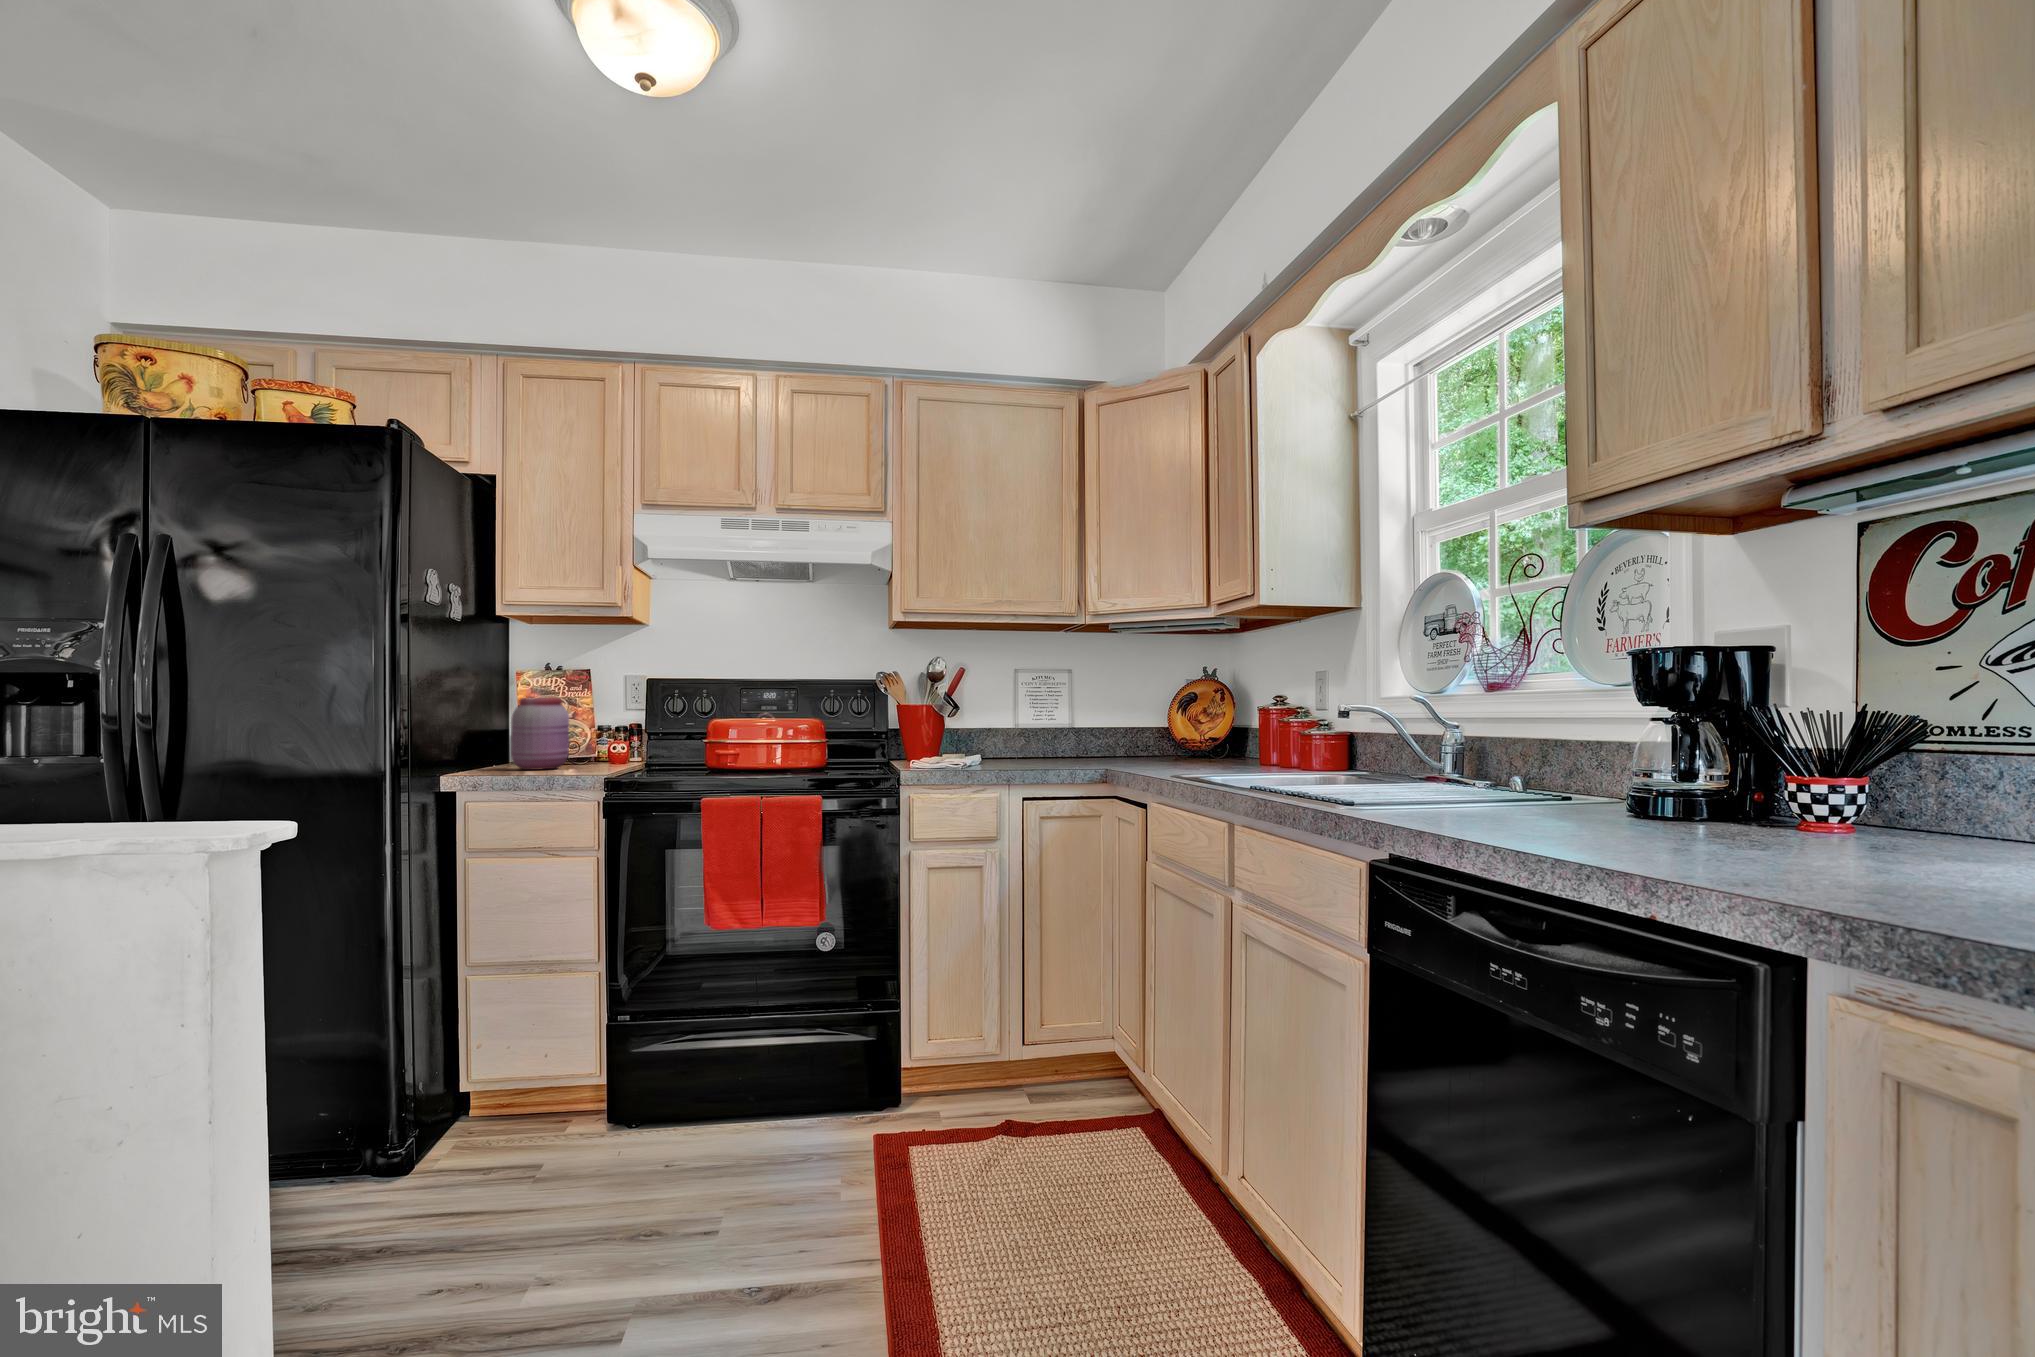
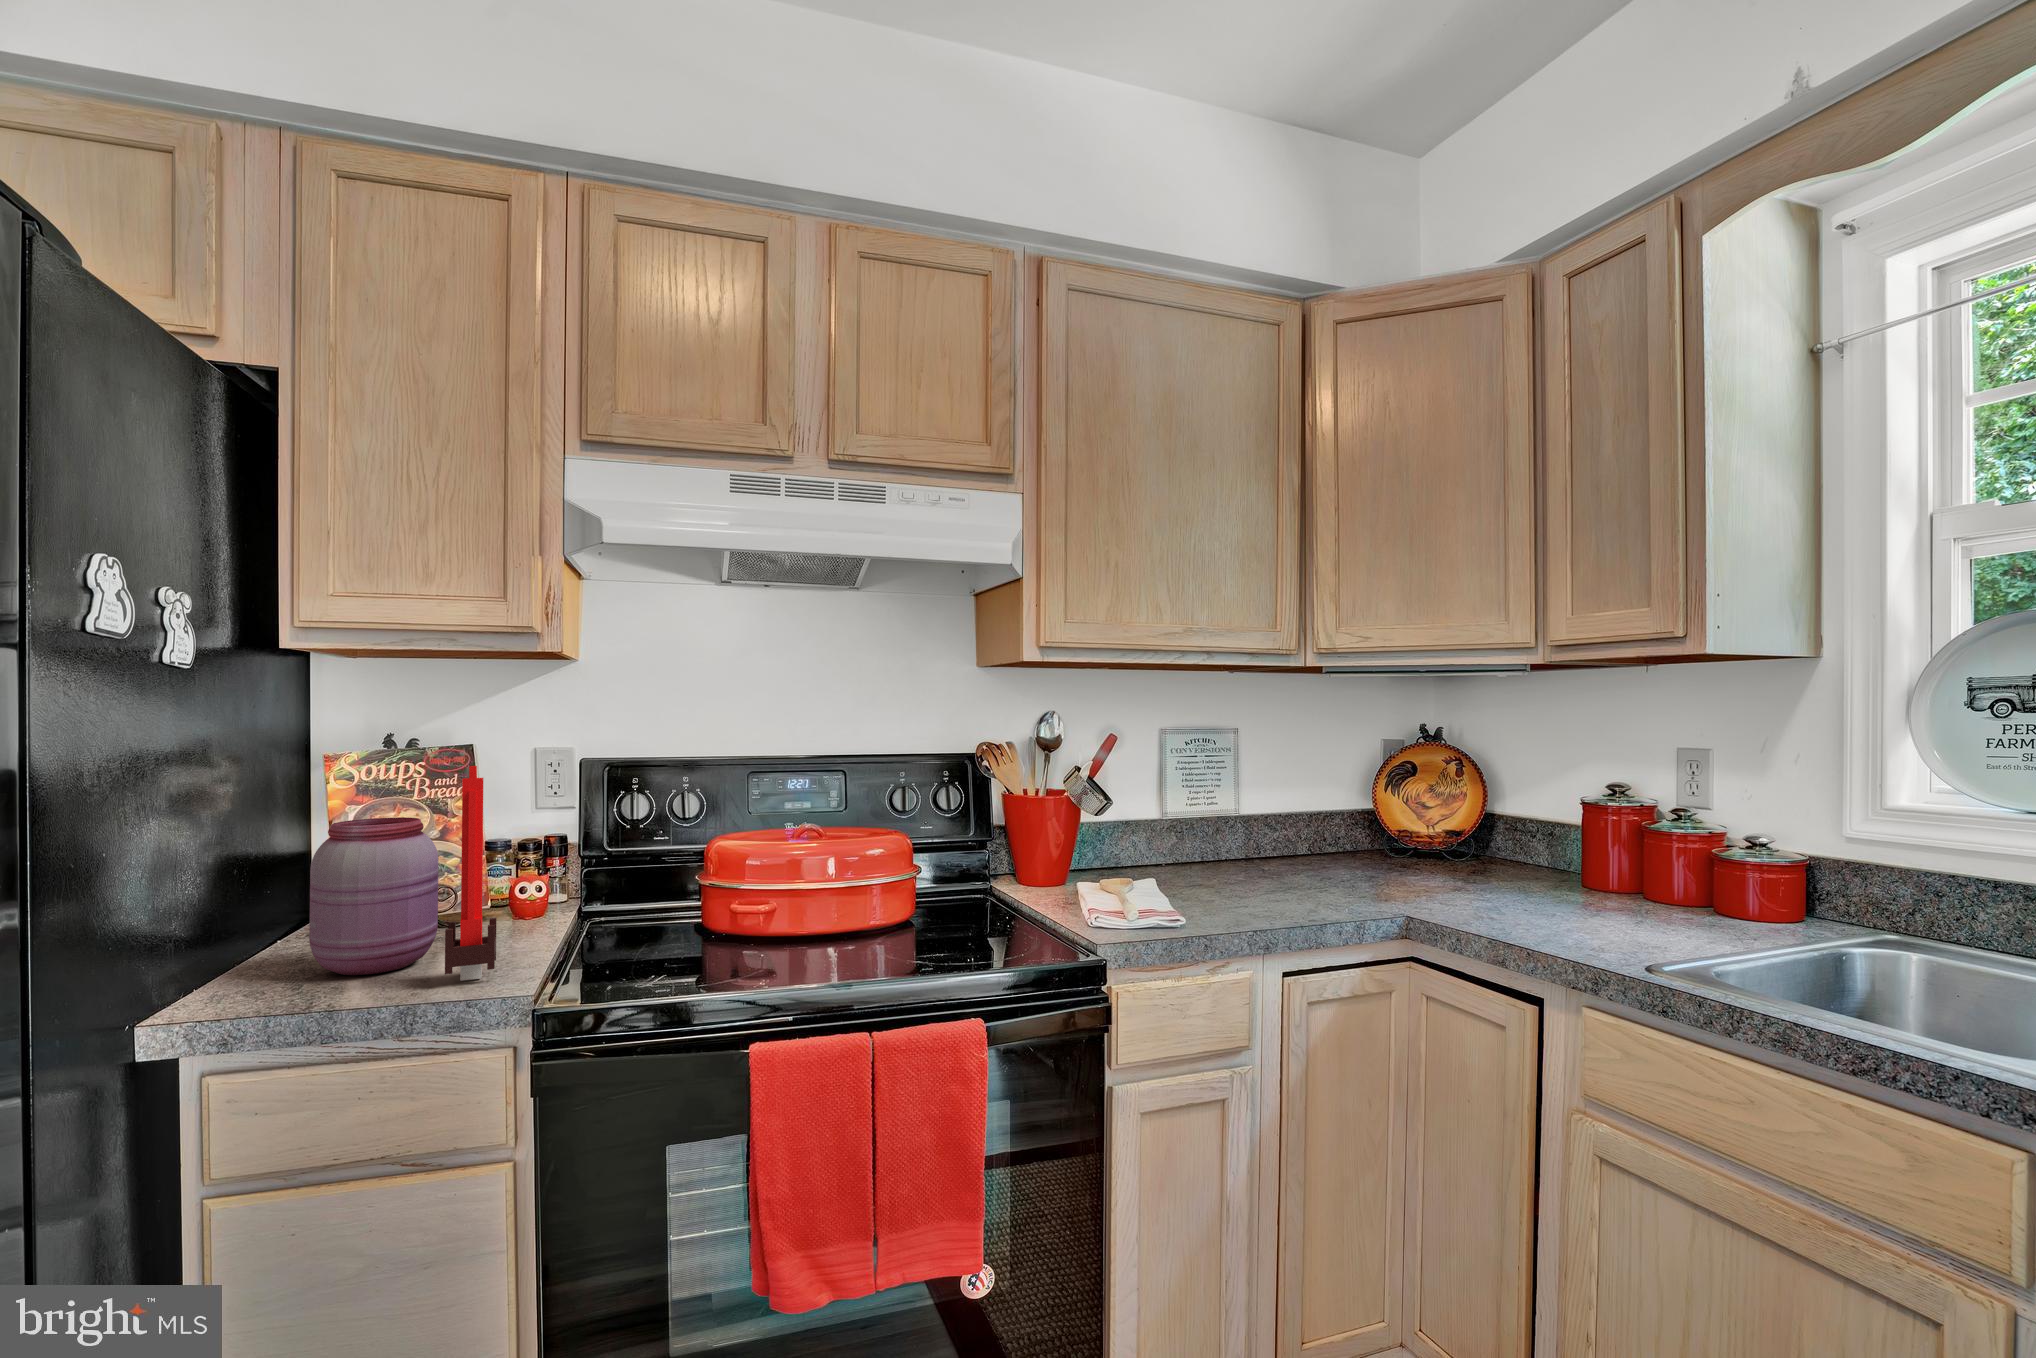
candle: none [570,668,594,770] -> present [445,766,496,981]

